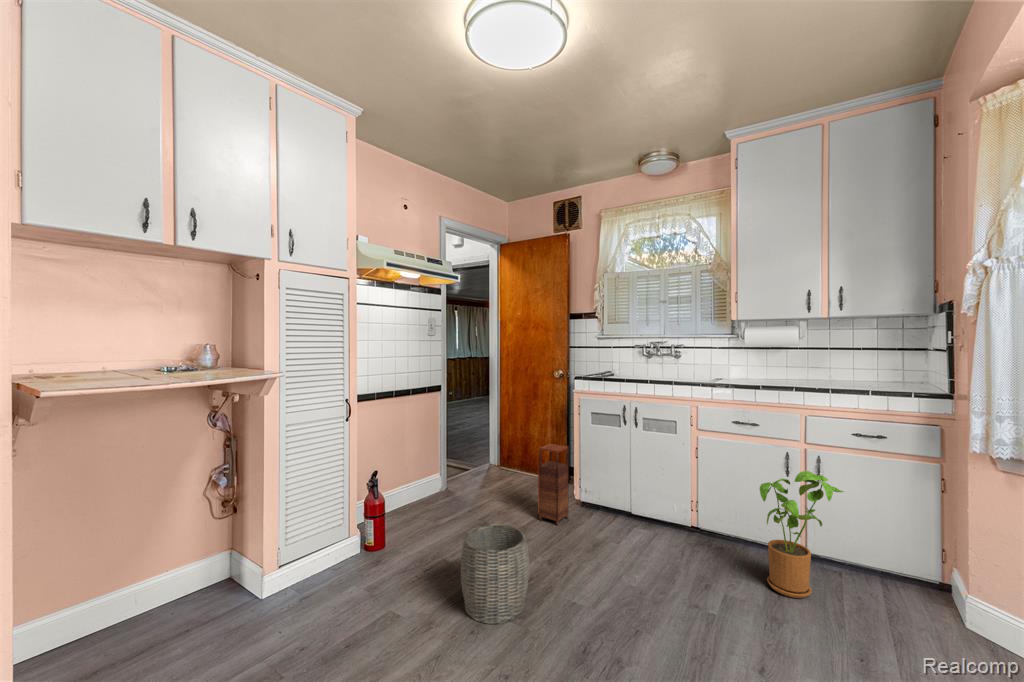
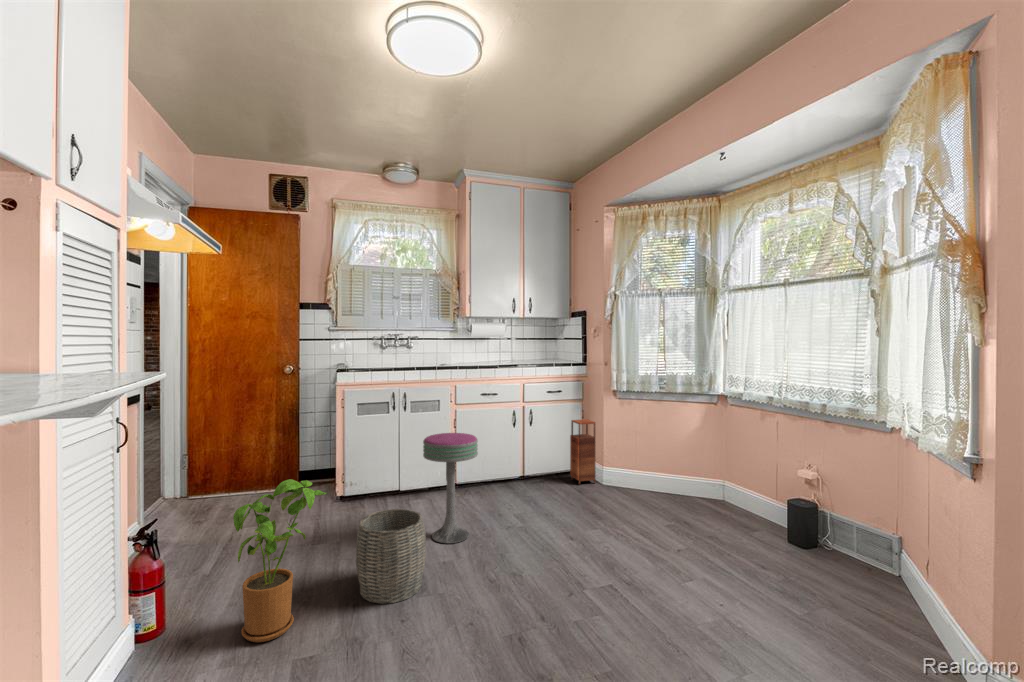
storage cabinet: present [538,444,569,525] -> present [570,419,595,485]
bar stool: none [579,461,644,597] -> present [423,433,478,543]
house plant: present [760,471,843,598] -> present [233,479,327,642]

